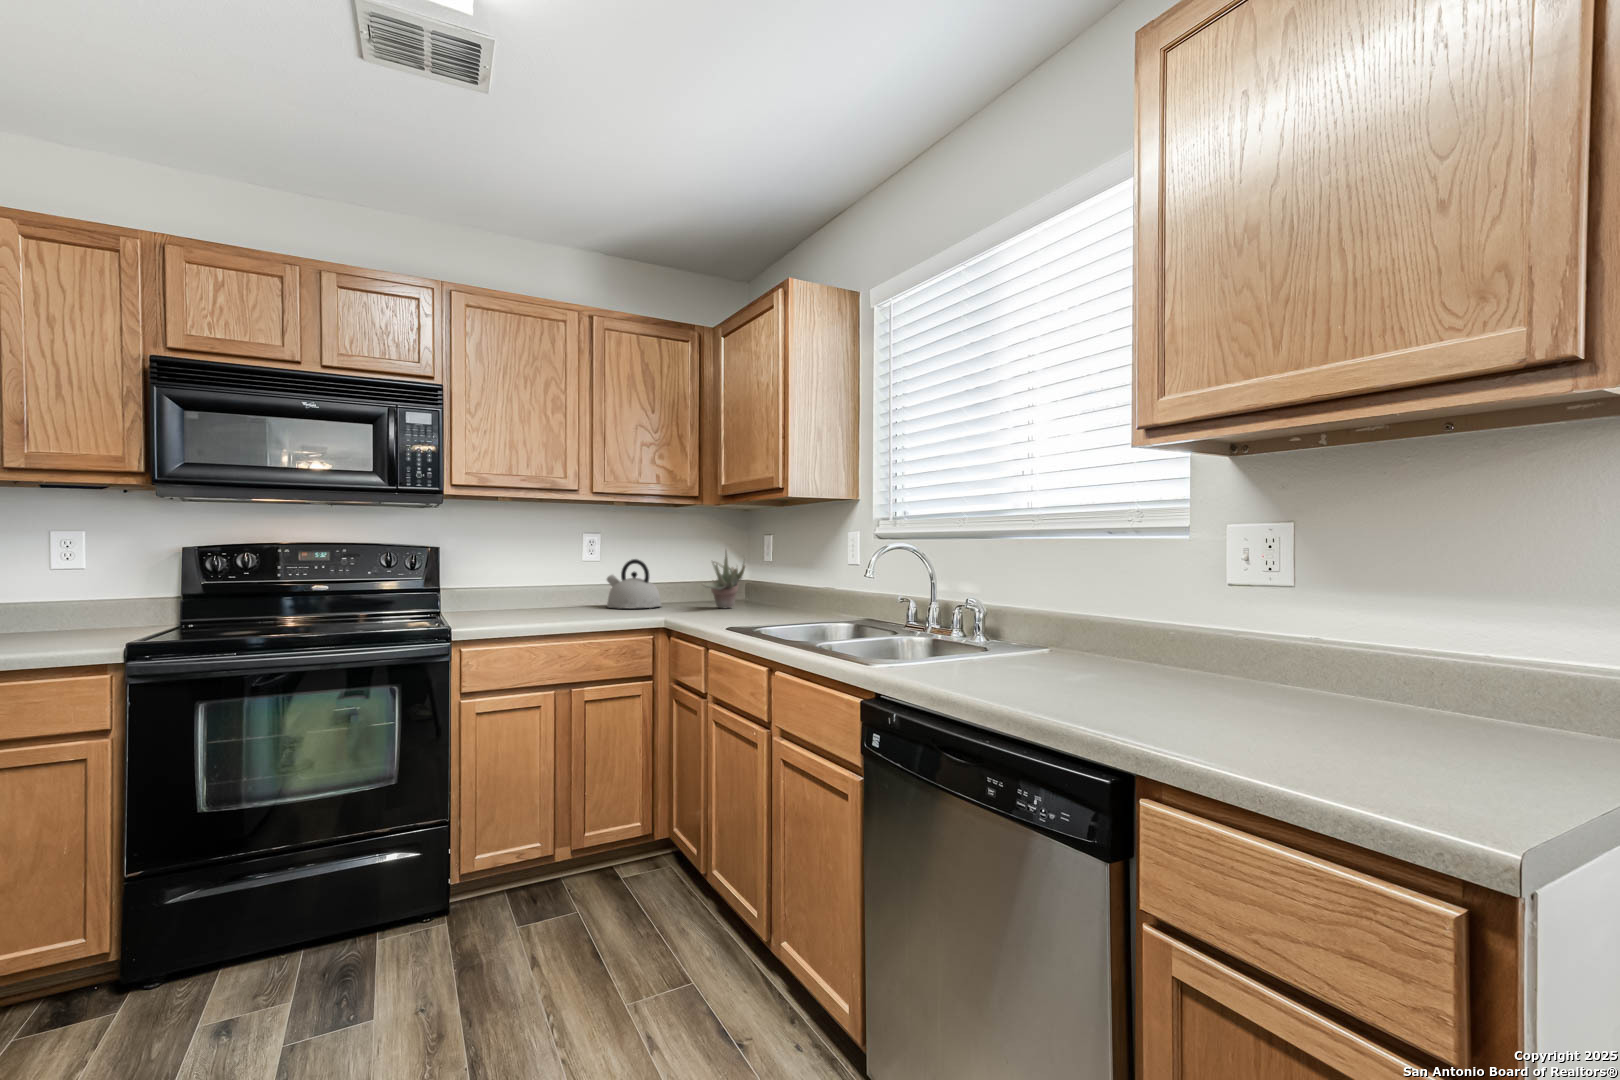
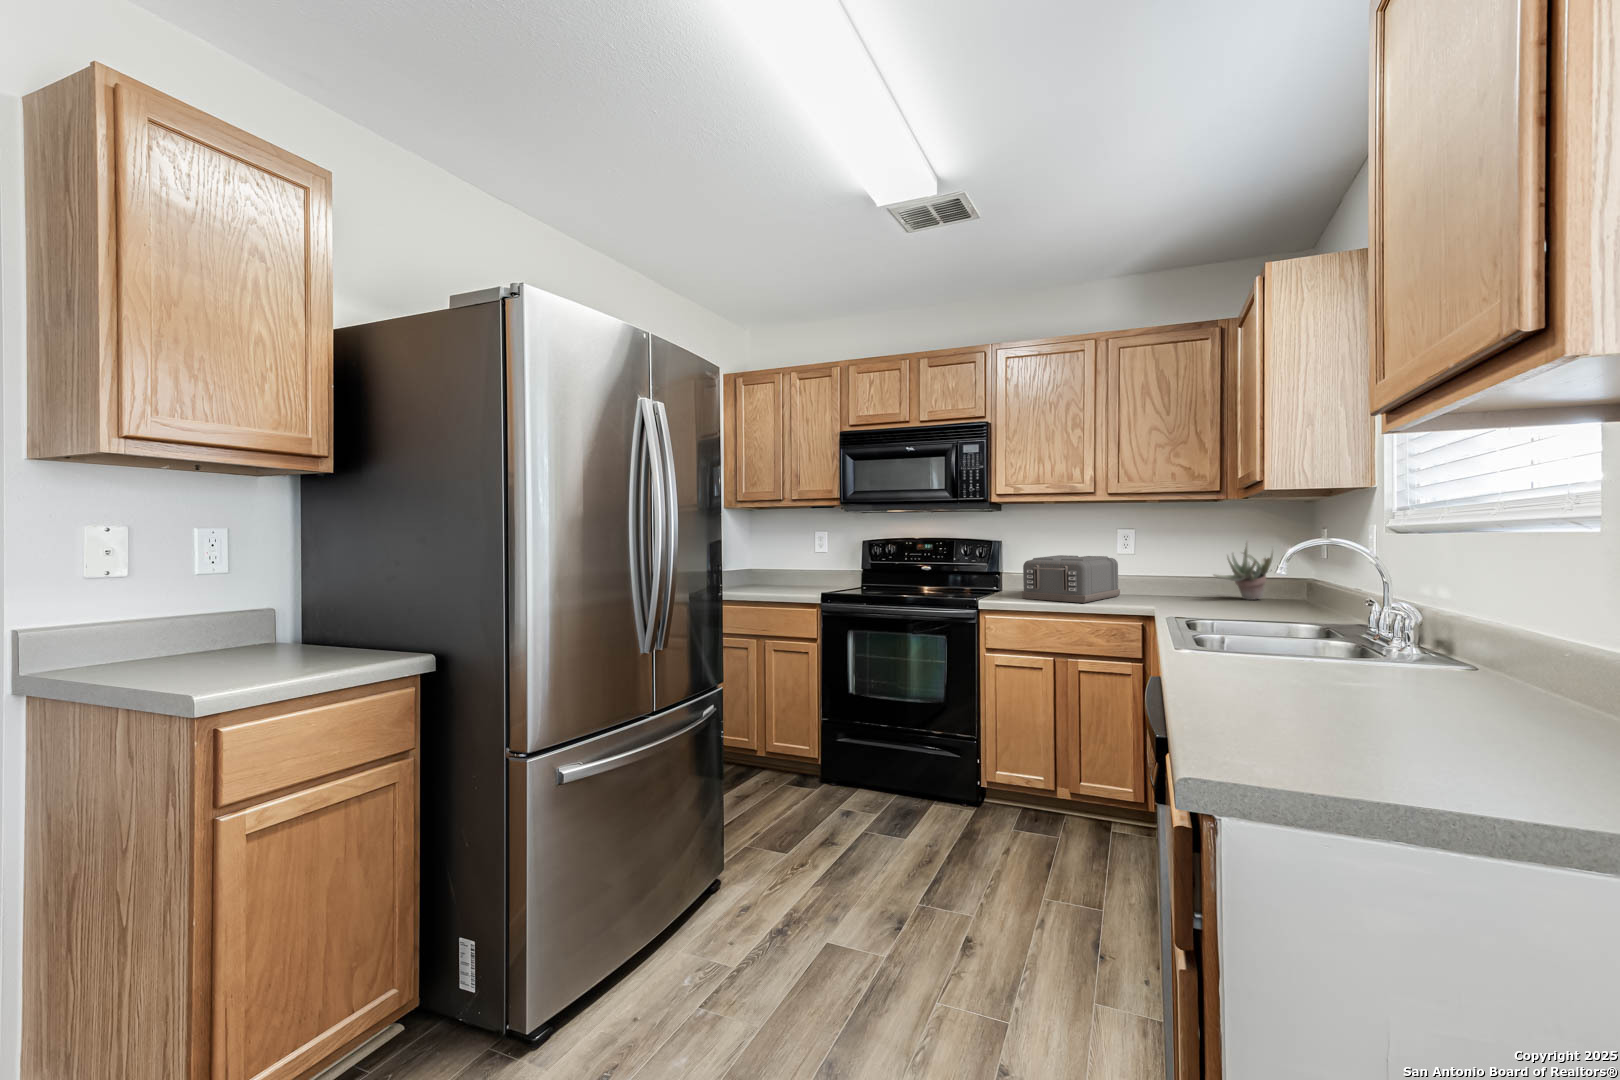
kettle: present [607,559,661,609] -> none [1136,549,1191,594]
toaster: none [498,567,605,622] -> present [1022,555,1120,603]

